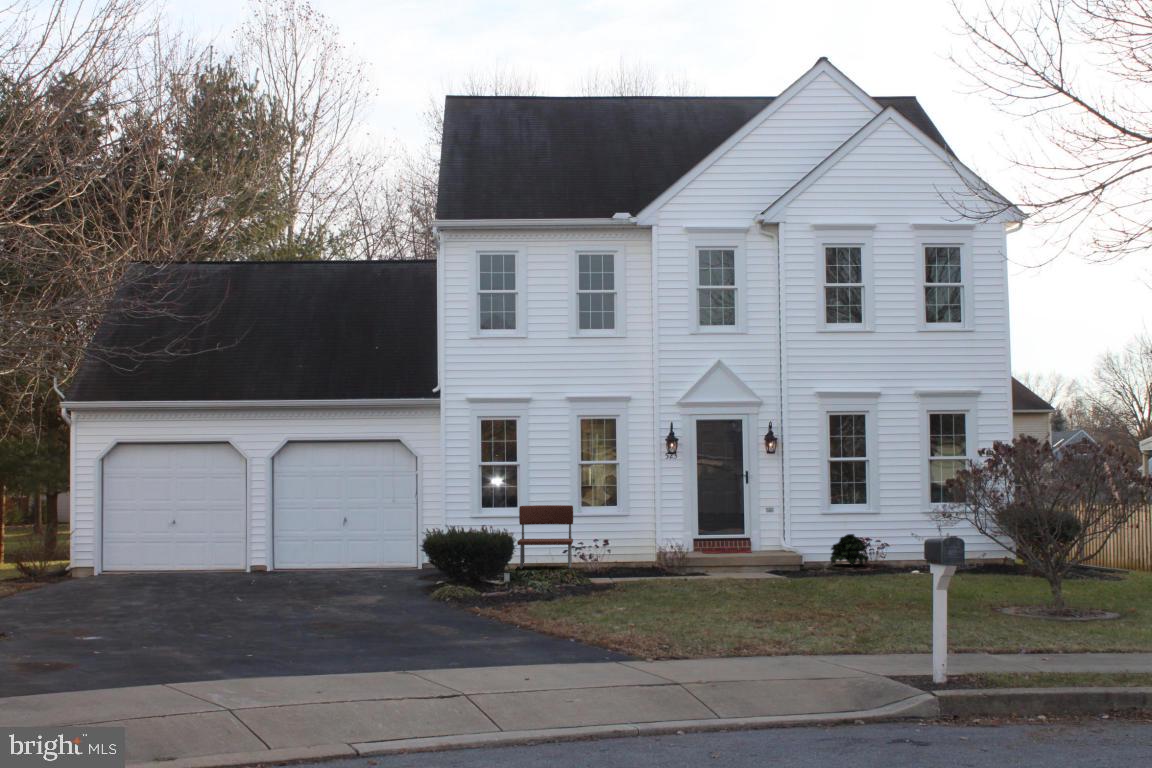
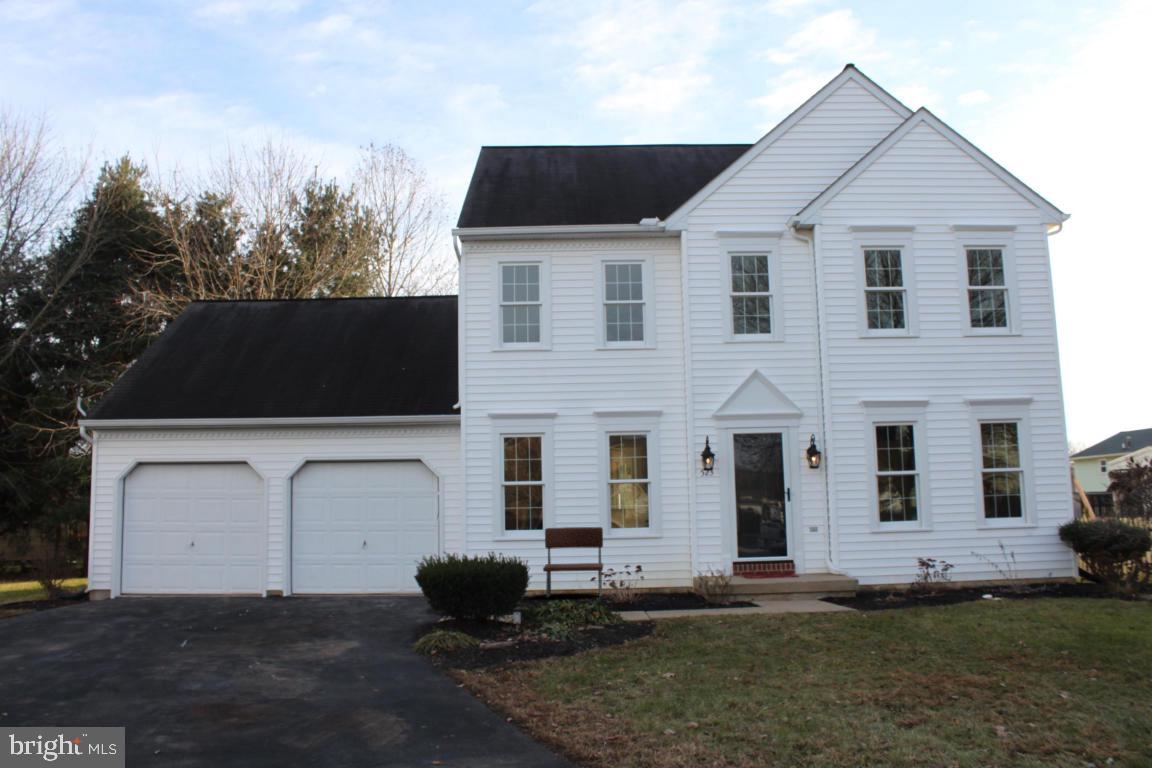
potted plant: present [830,534,868,565] -> none [886,555,931,592]

